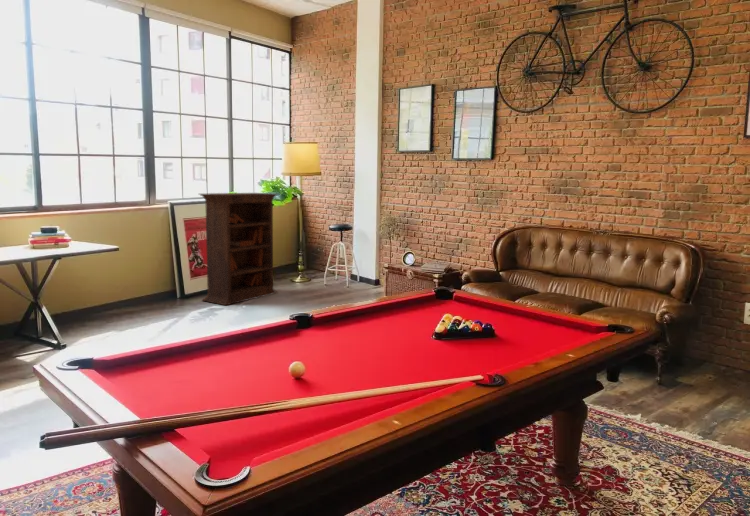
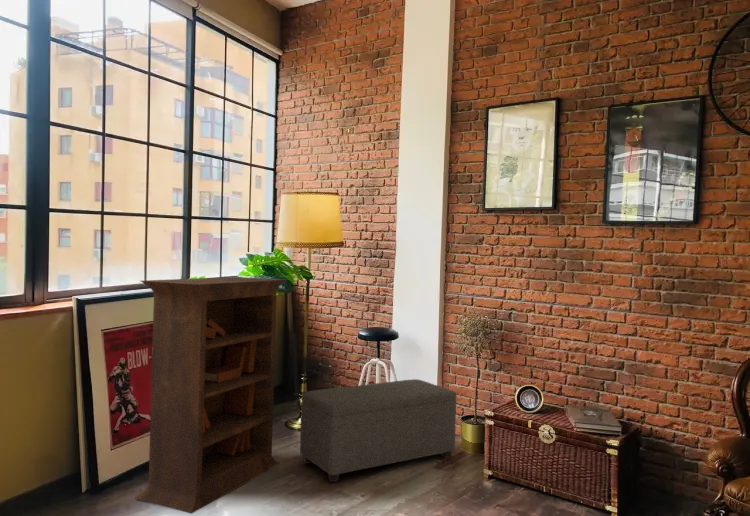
ottoman: none [288,252,375,299] -> present [300,379,456,482]

